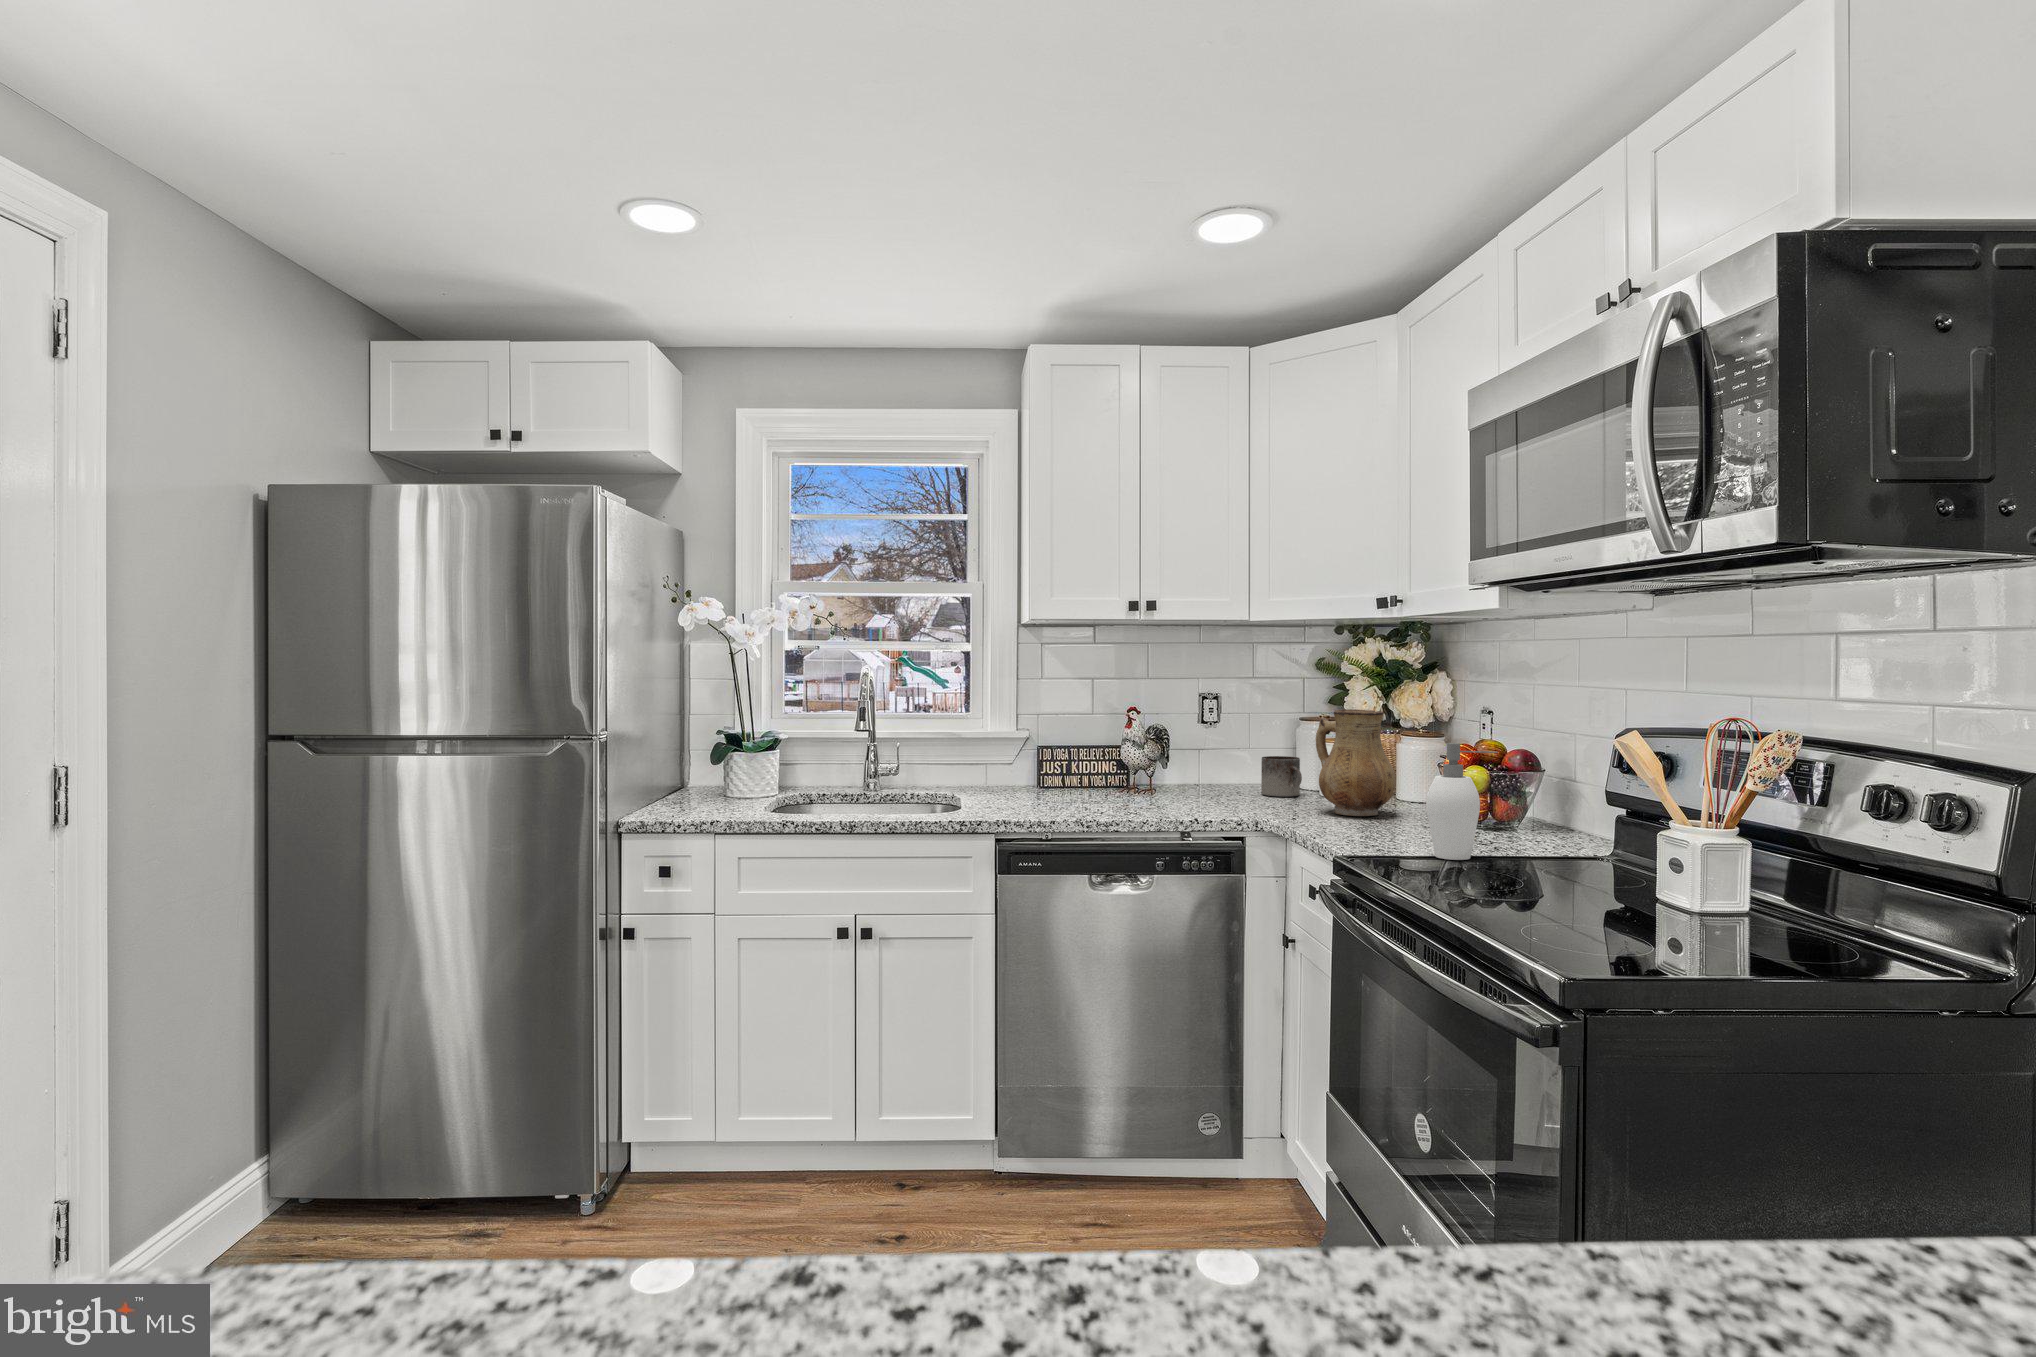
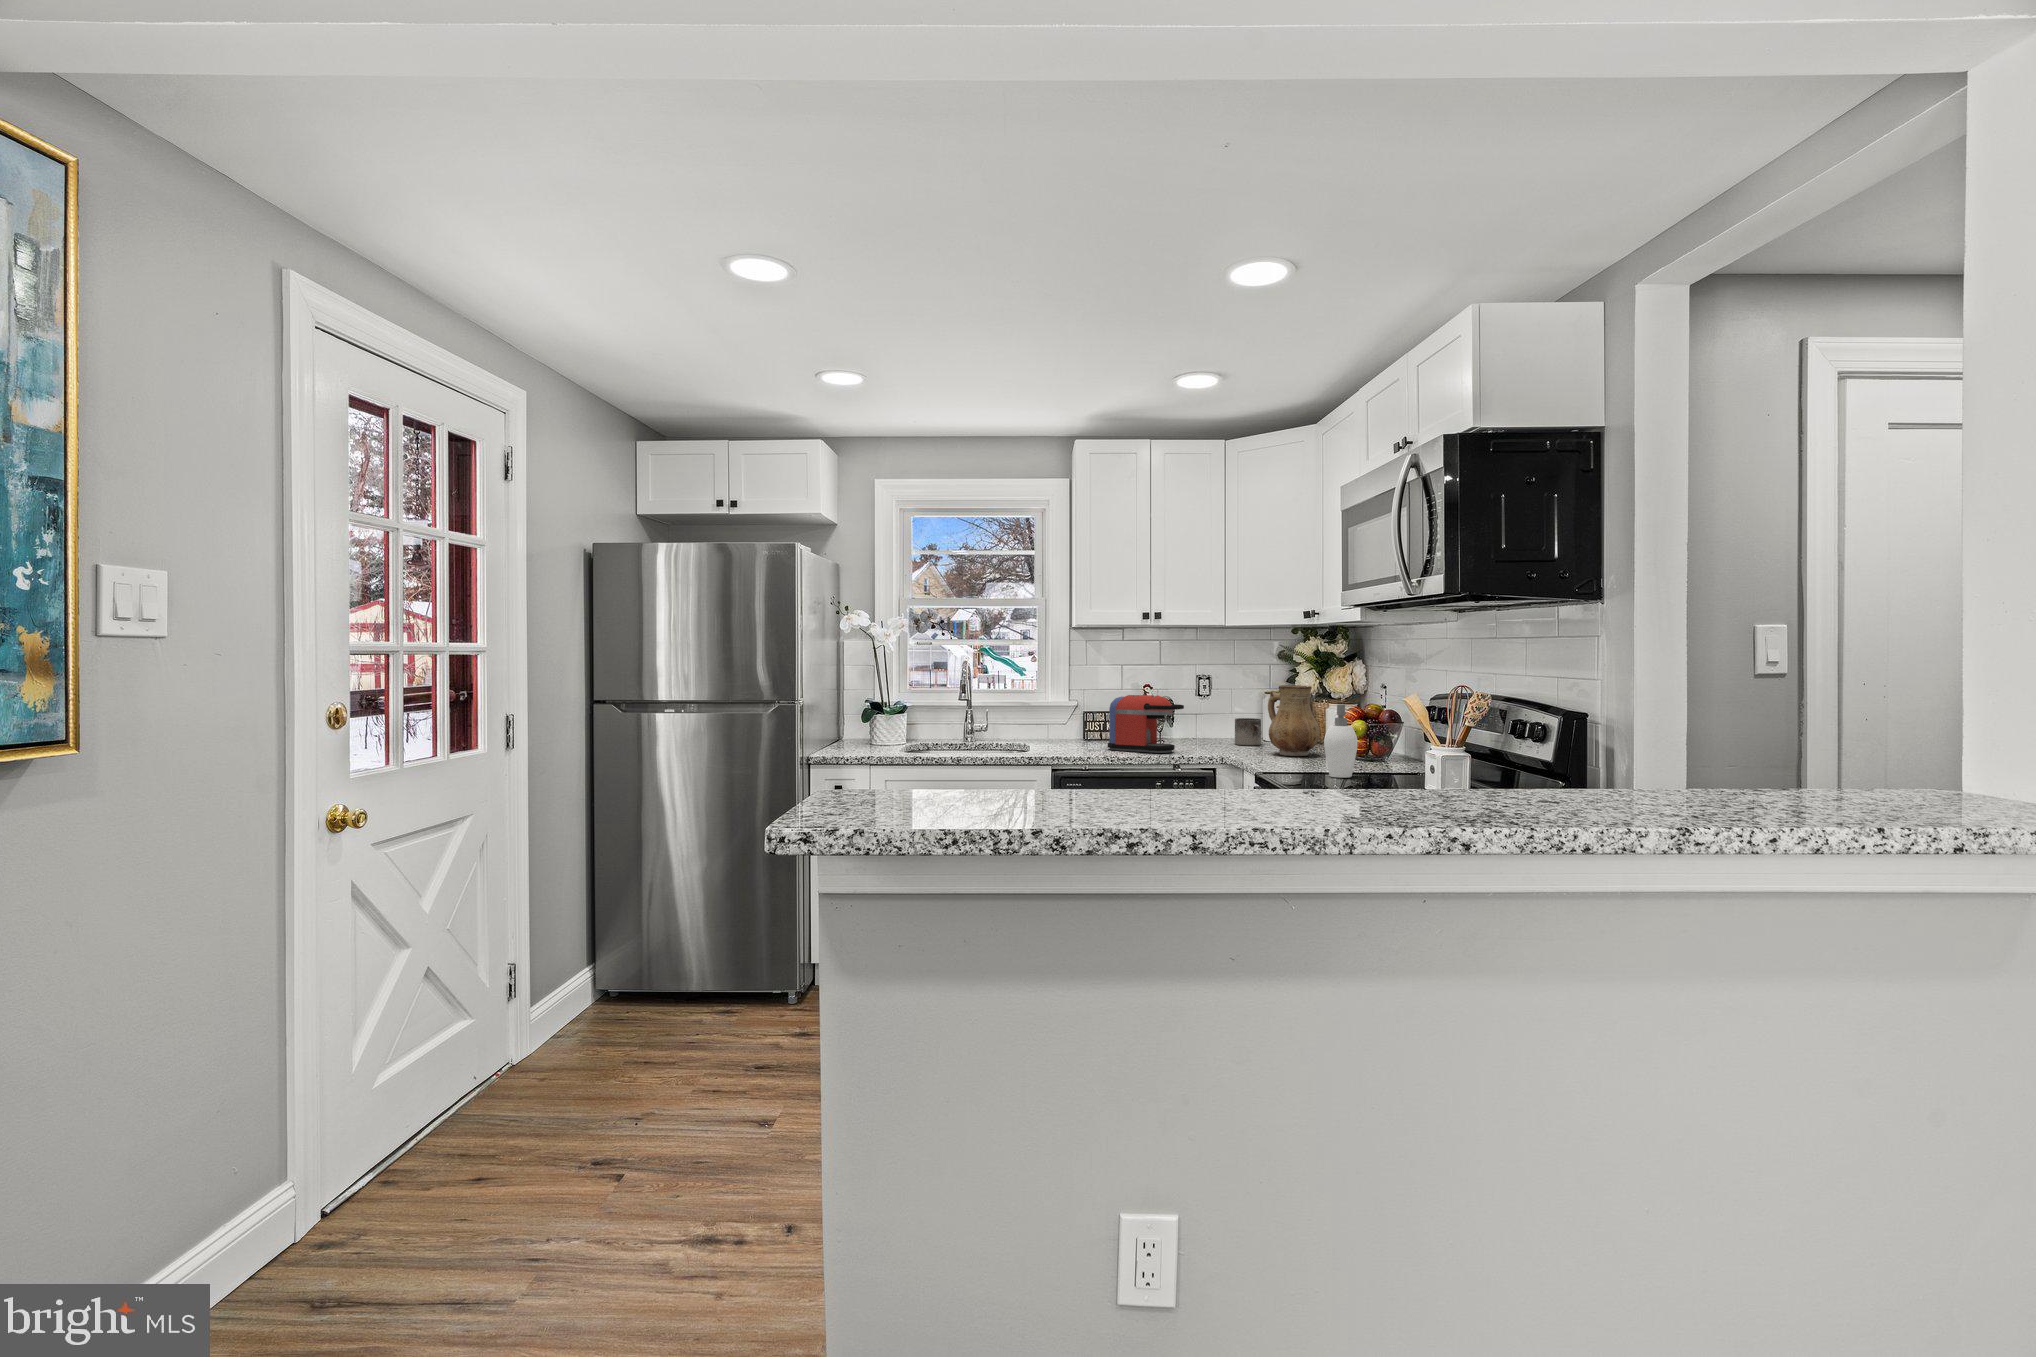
coffee maker: none [1078,724,1193,811] -> present [1108,695,1184,753]

